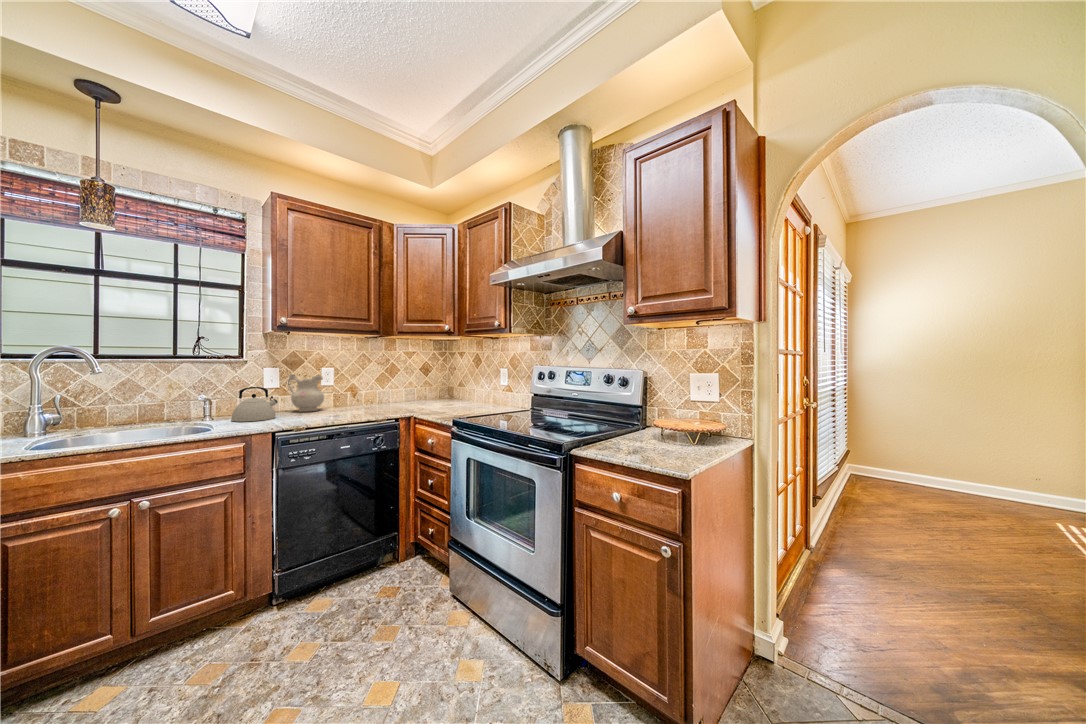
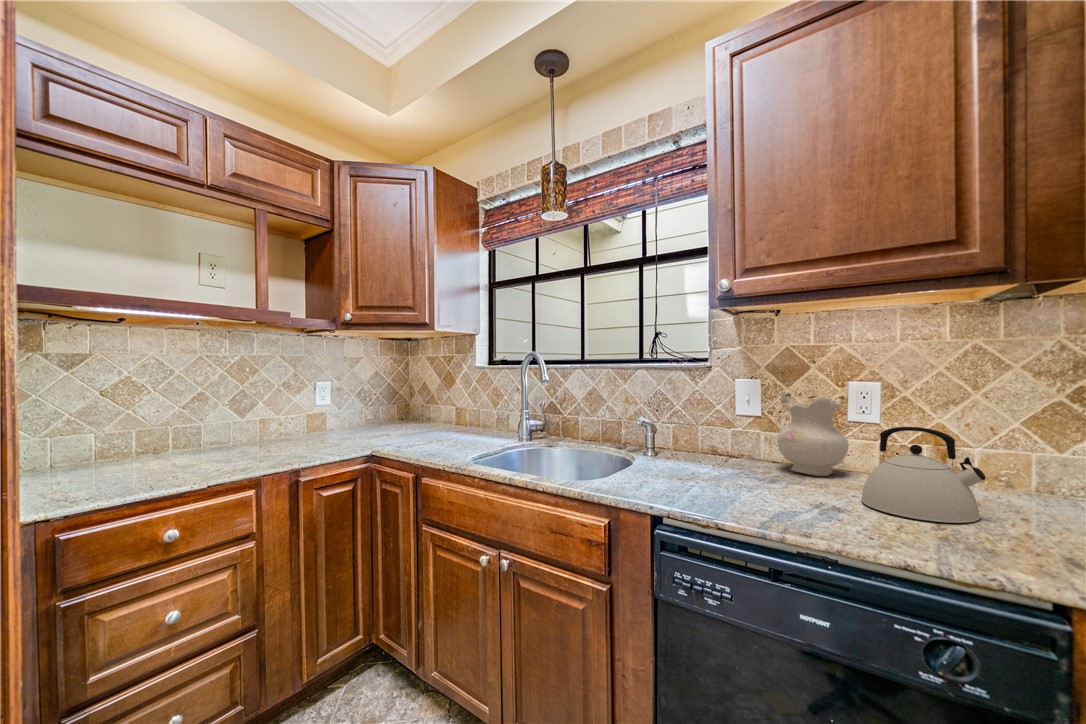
kettle: present [231,387,278,422] -> present [861,427,986,523]

